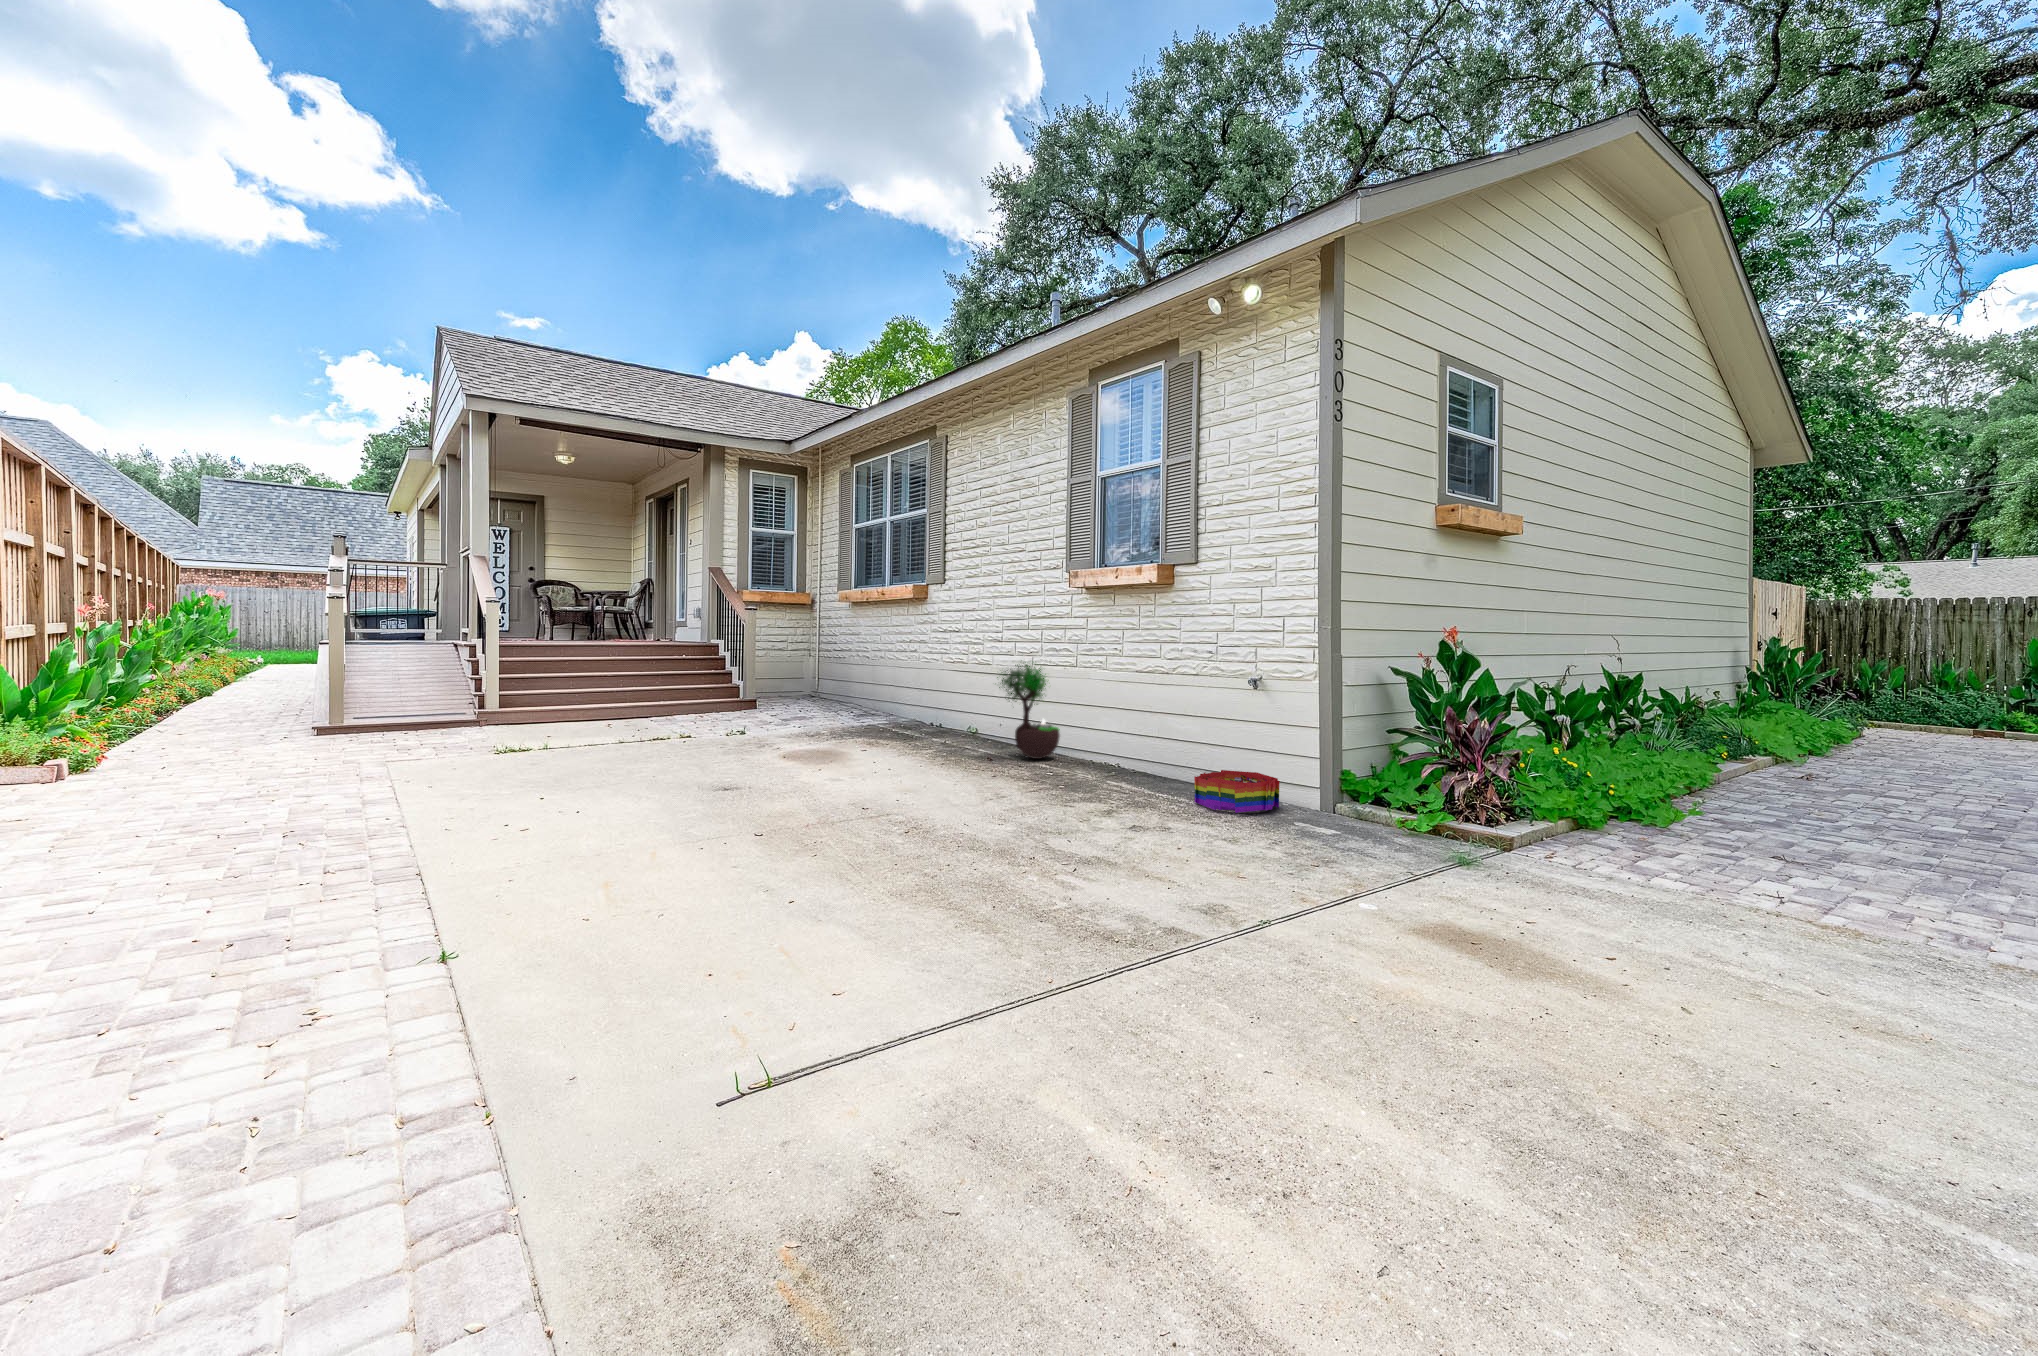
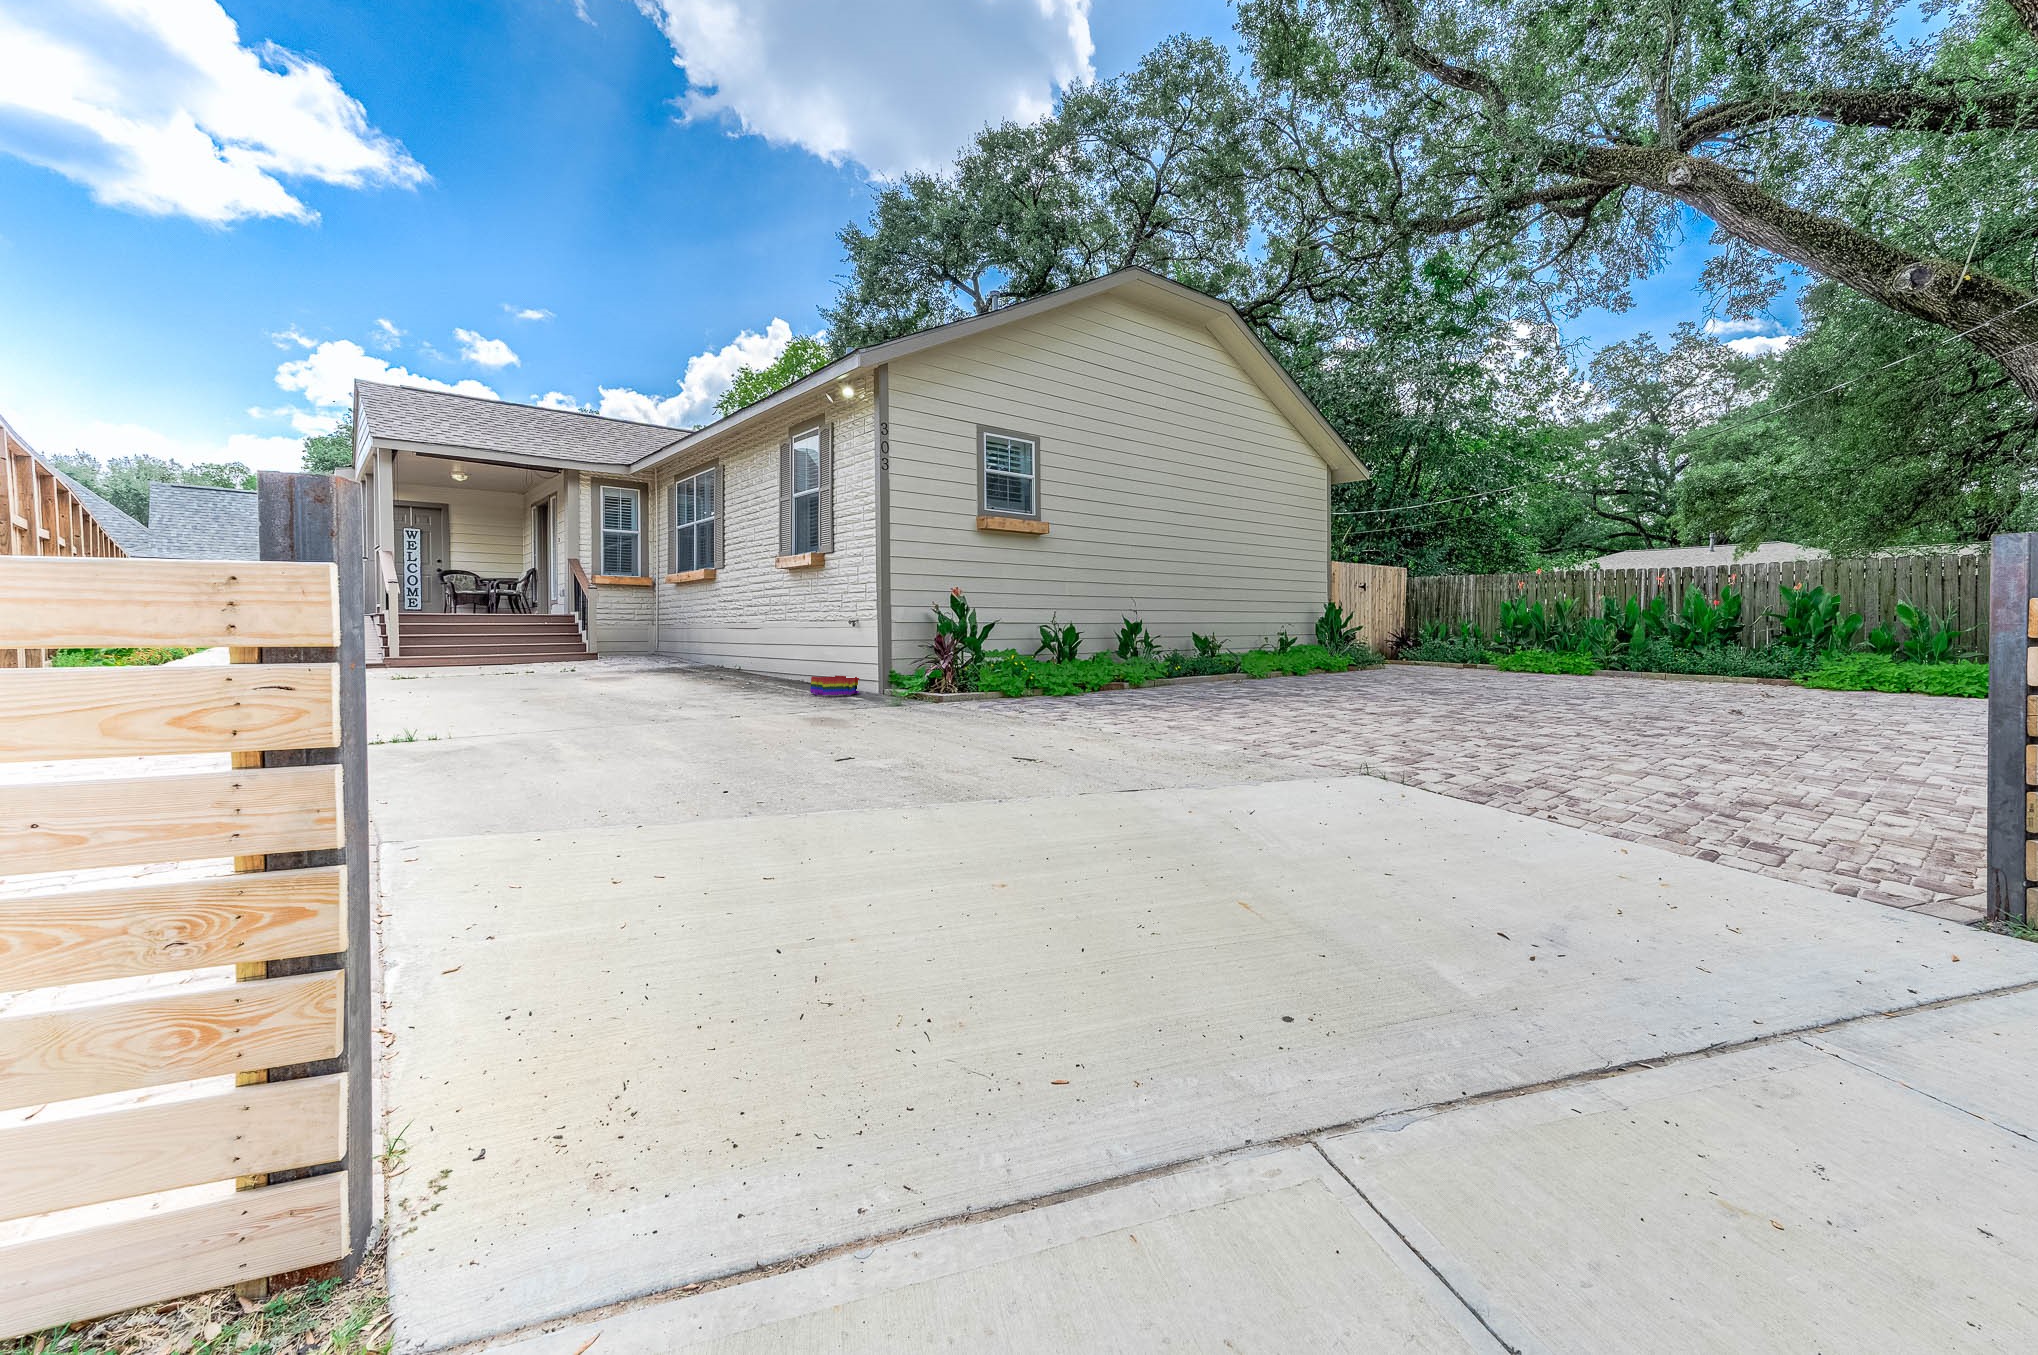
potted tree: present [997,664,1060,759] -> none [728,612,775,680]

